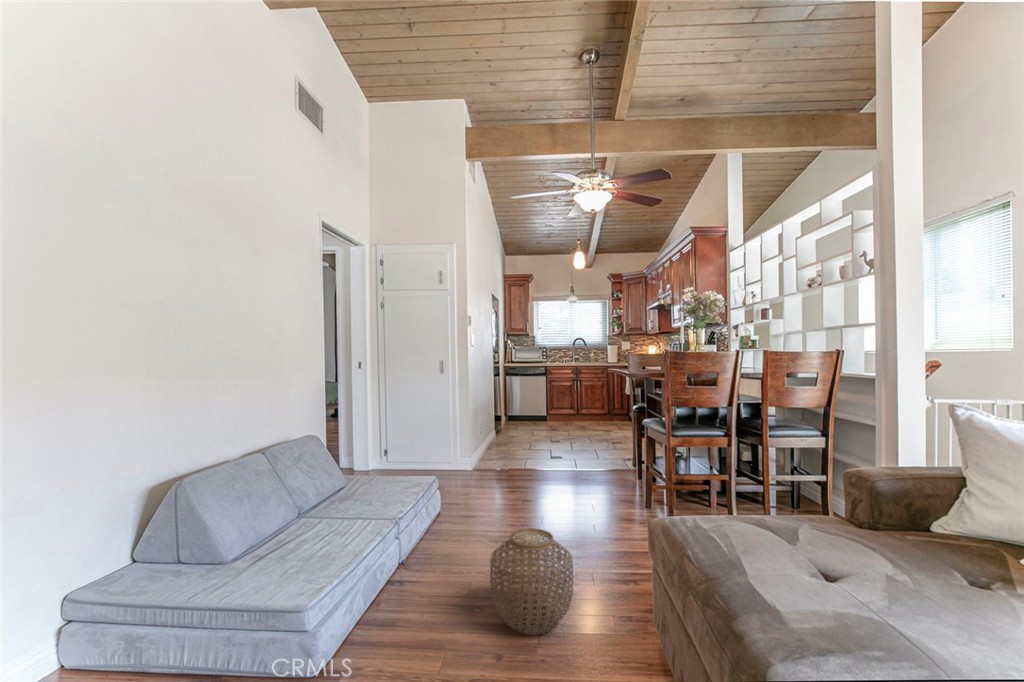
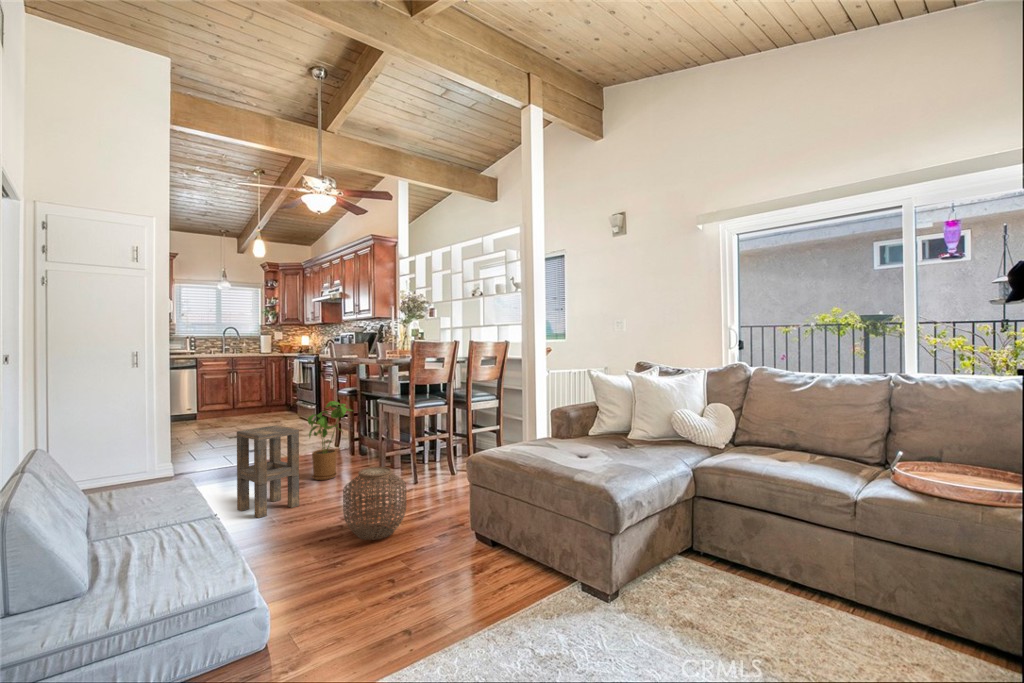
house plant: none [551,426,603,517] -> present [308,401,352,480]
side table: none [462,447,511,547] -> present [237,425,299,518]

